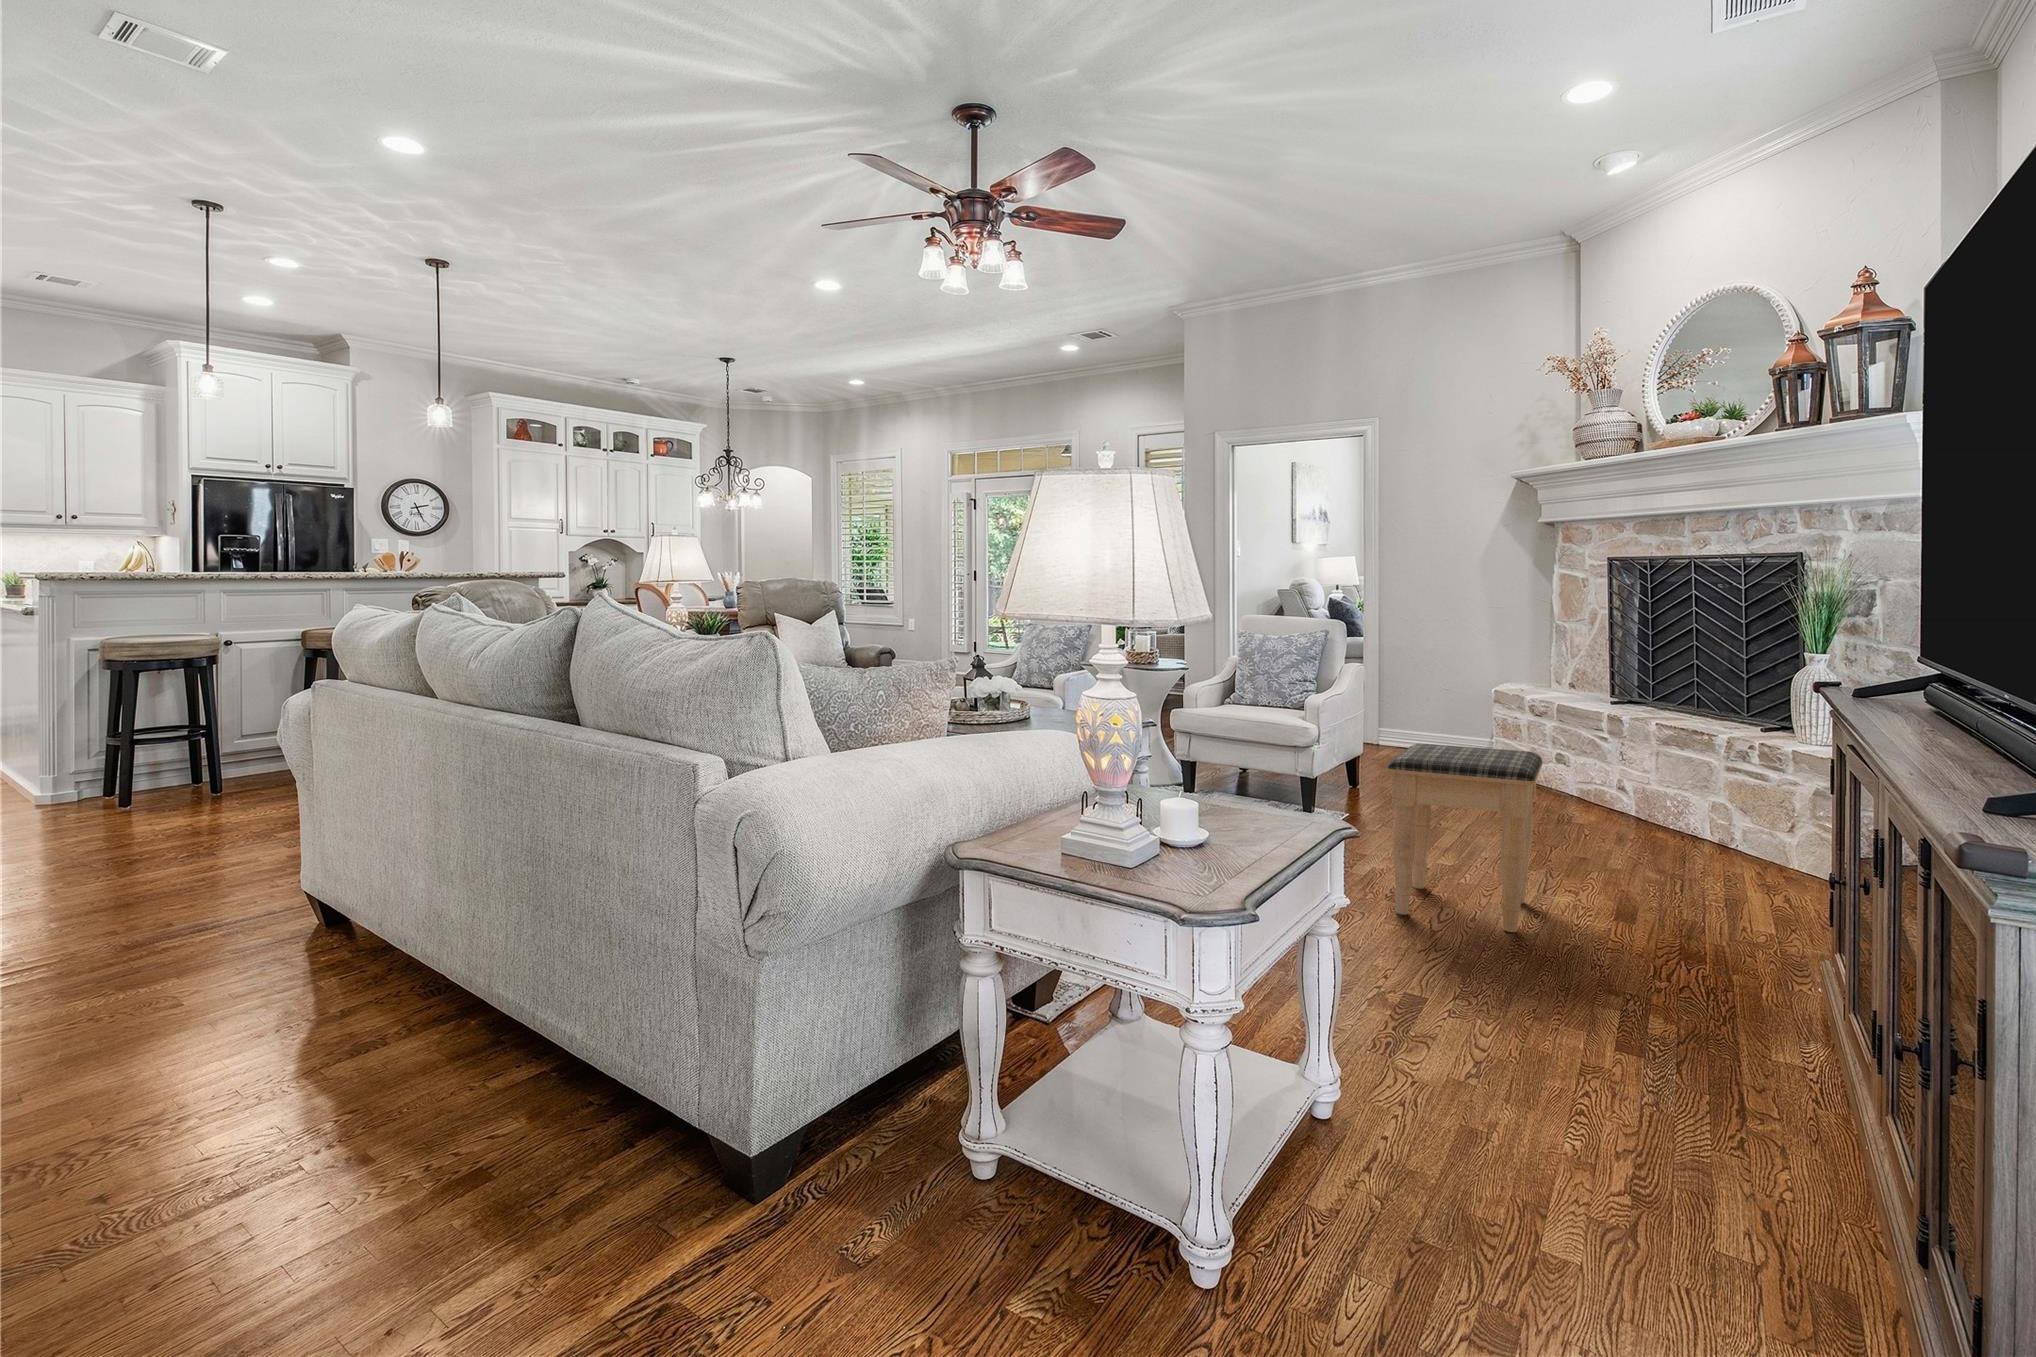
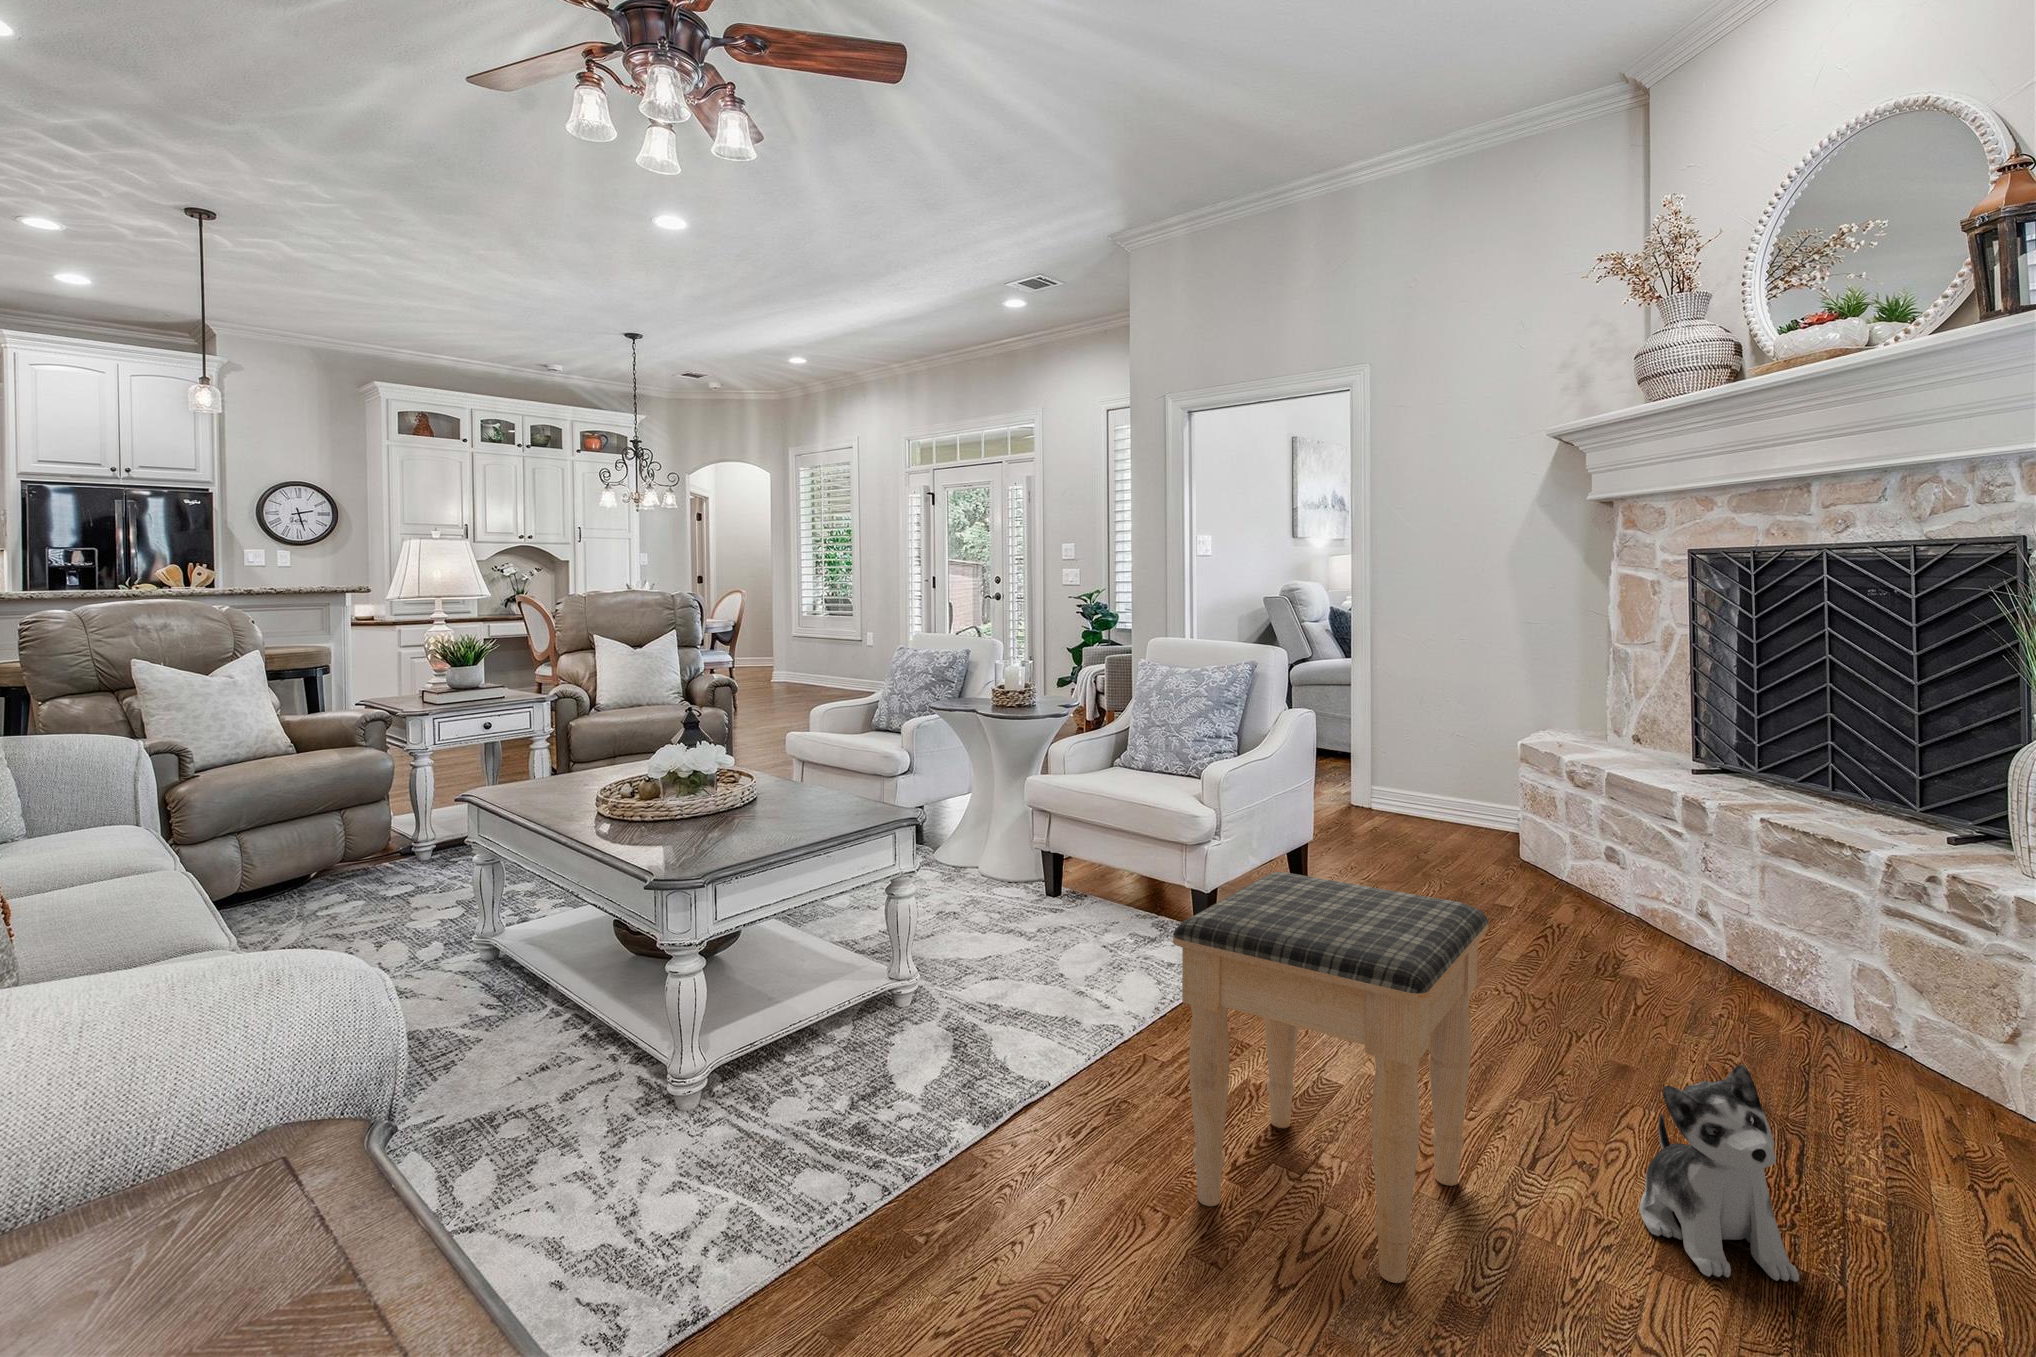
plush toy: none [1618,822,1698,924] -> present [1639,1065,1799,1282]

